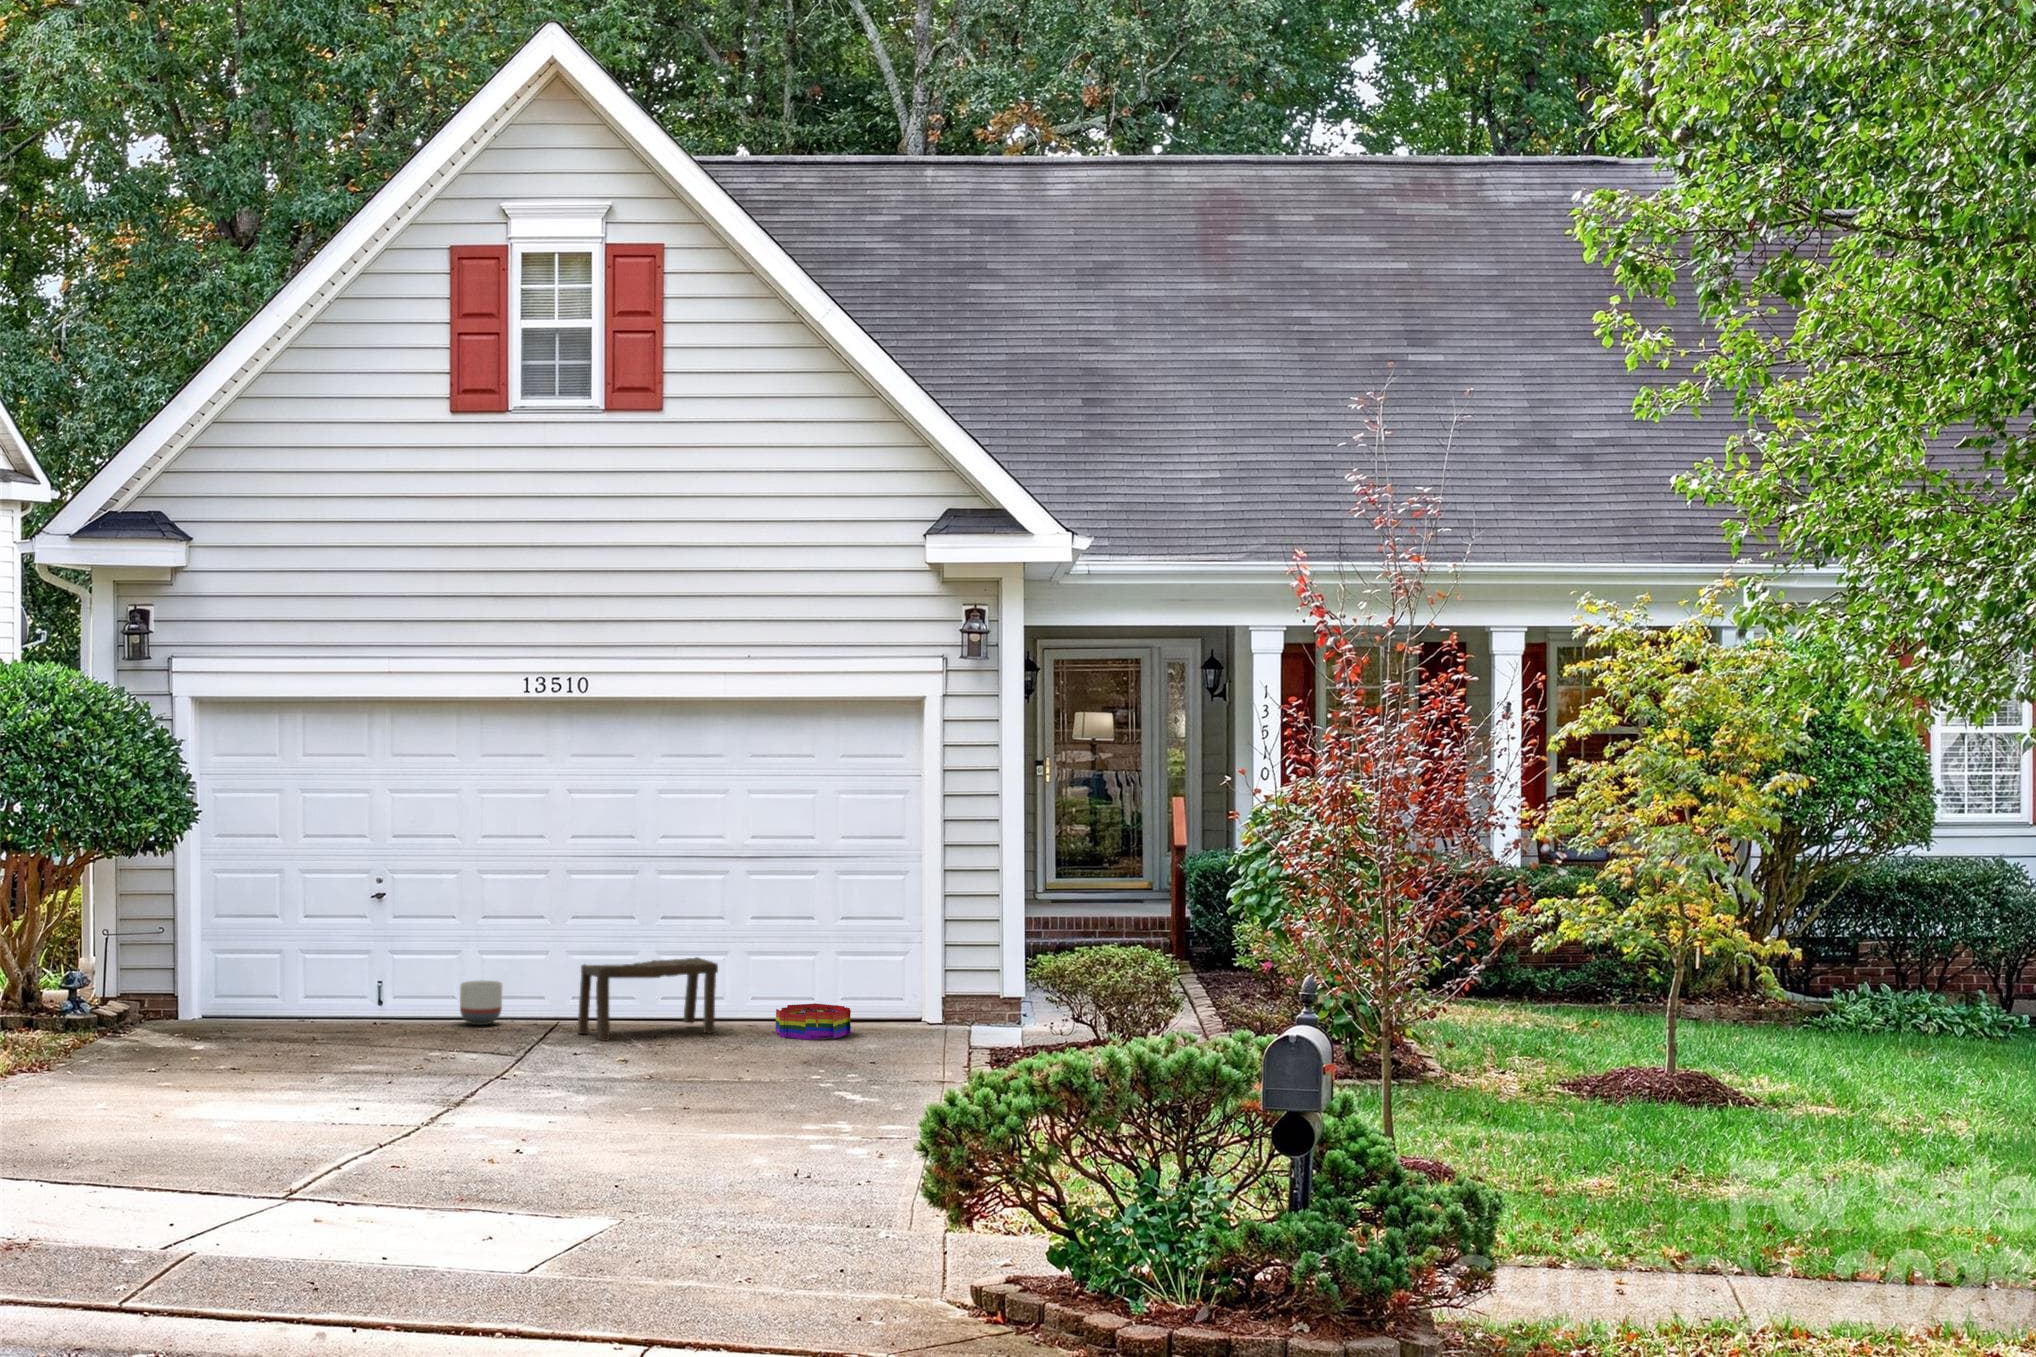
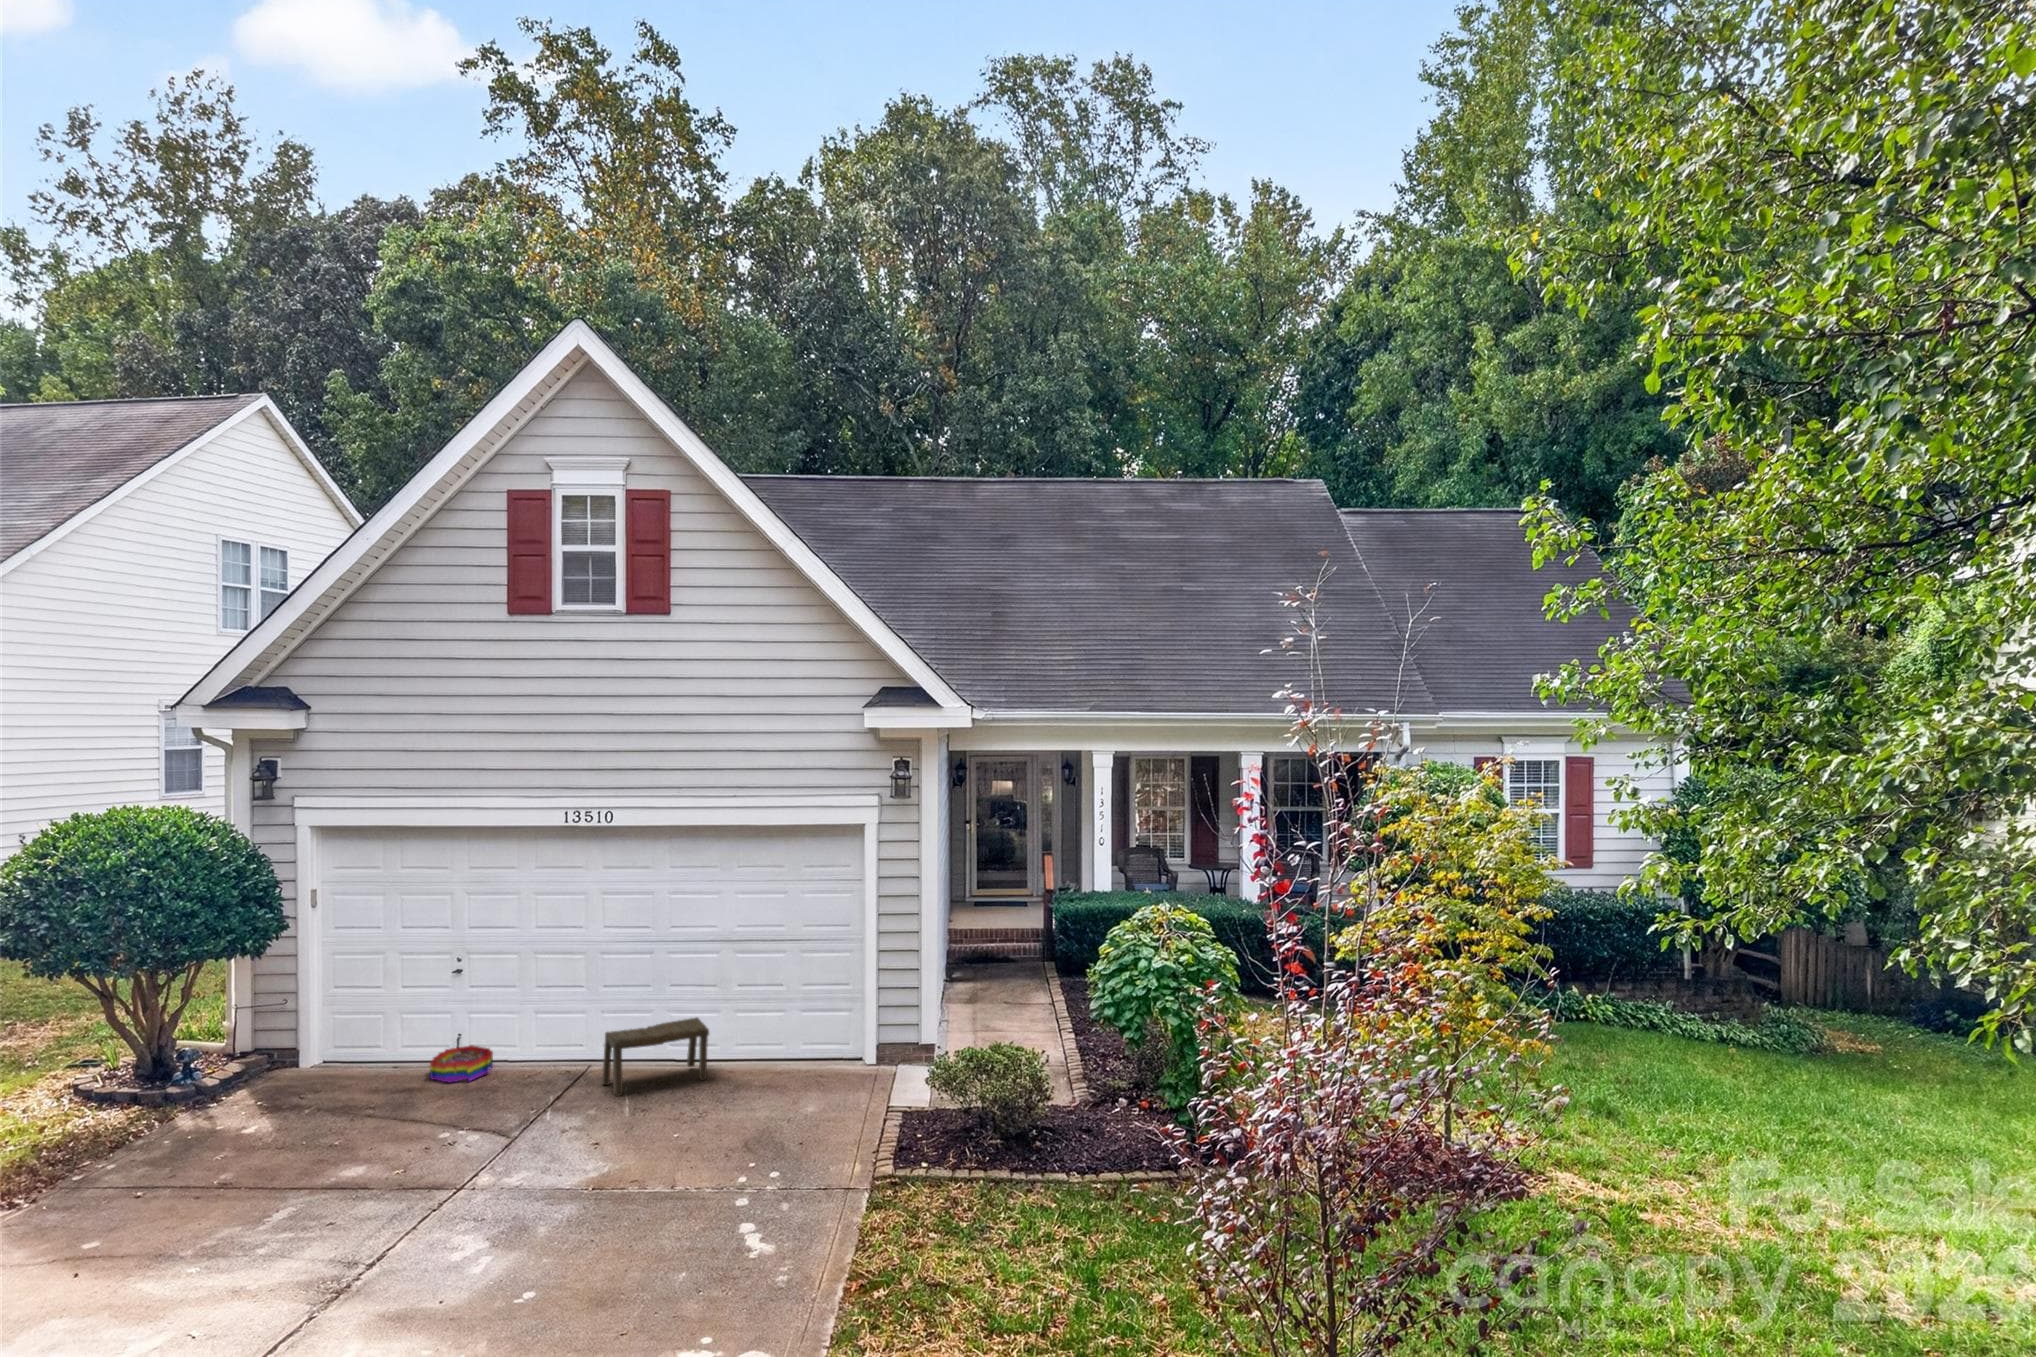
planter: present [460,980,502,1025] -> none [517,1035,551,1072]
storage bin: present [776,1003,851,1040] -> present [430,1045,493,1083]

